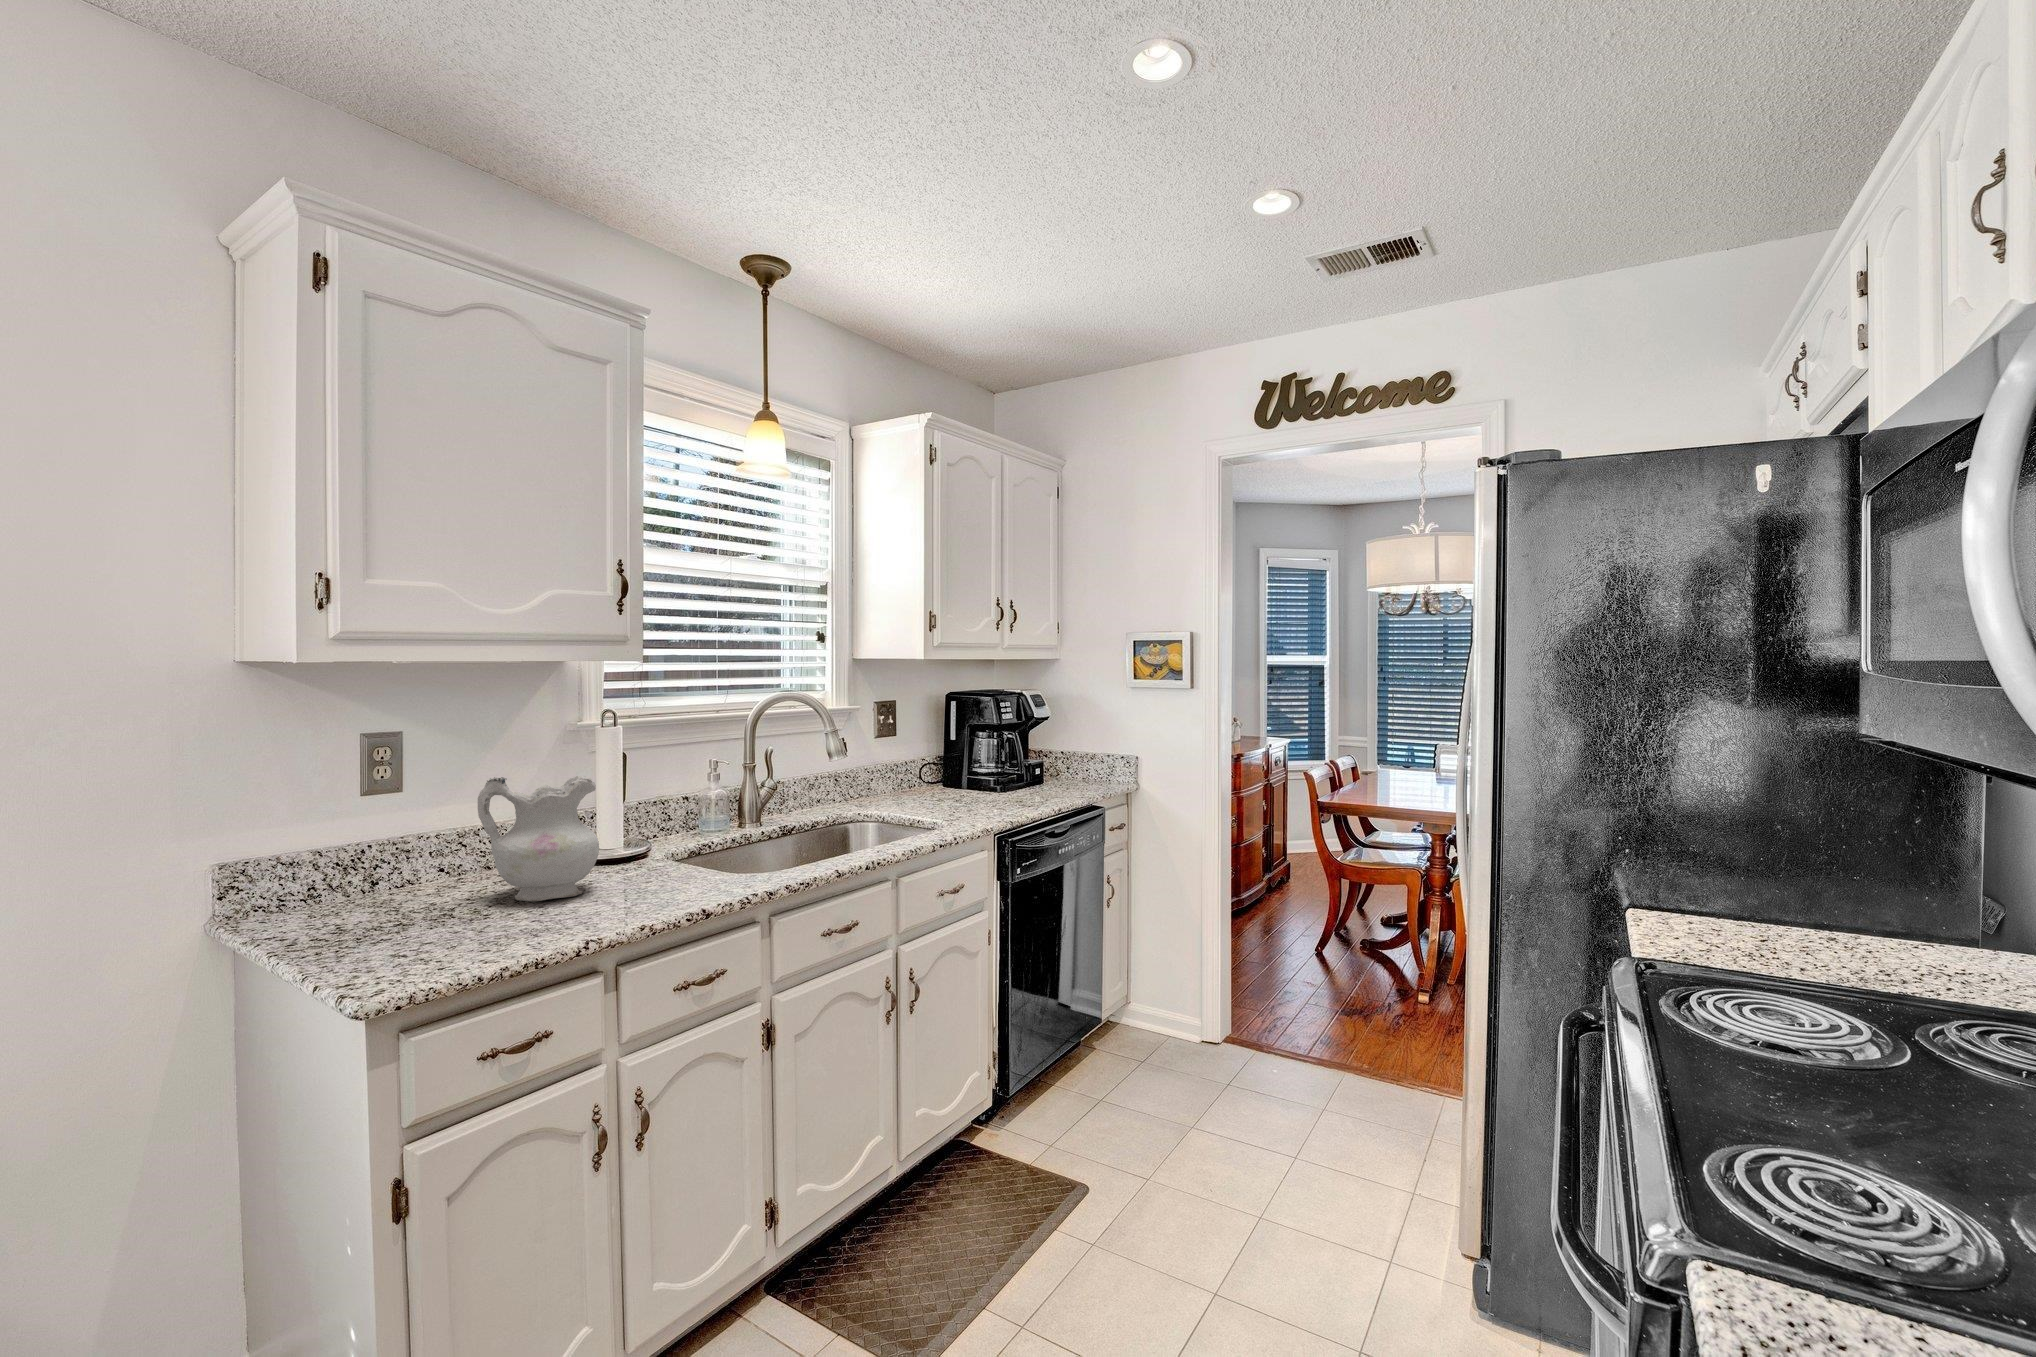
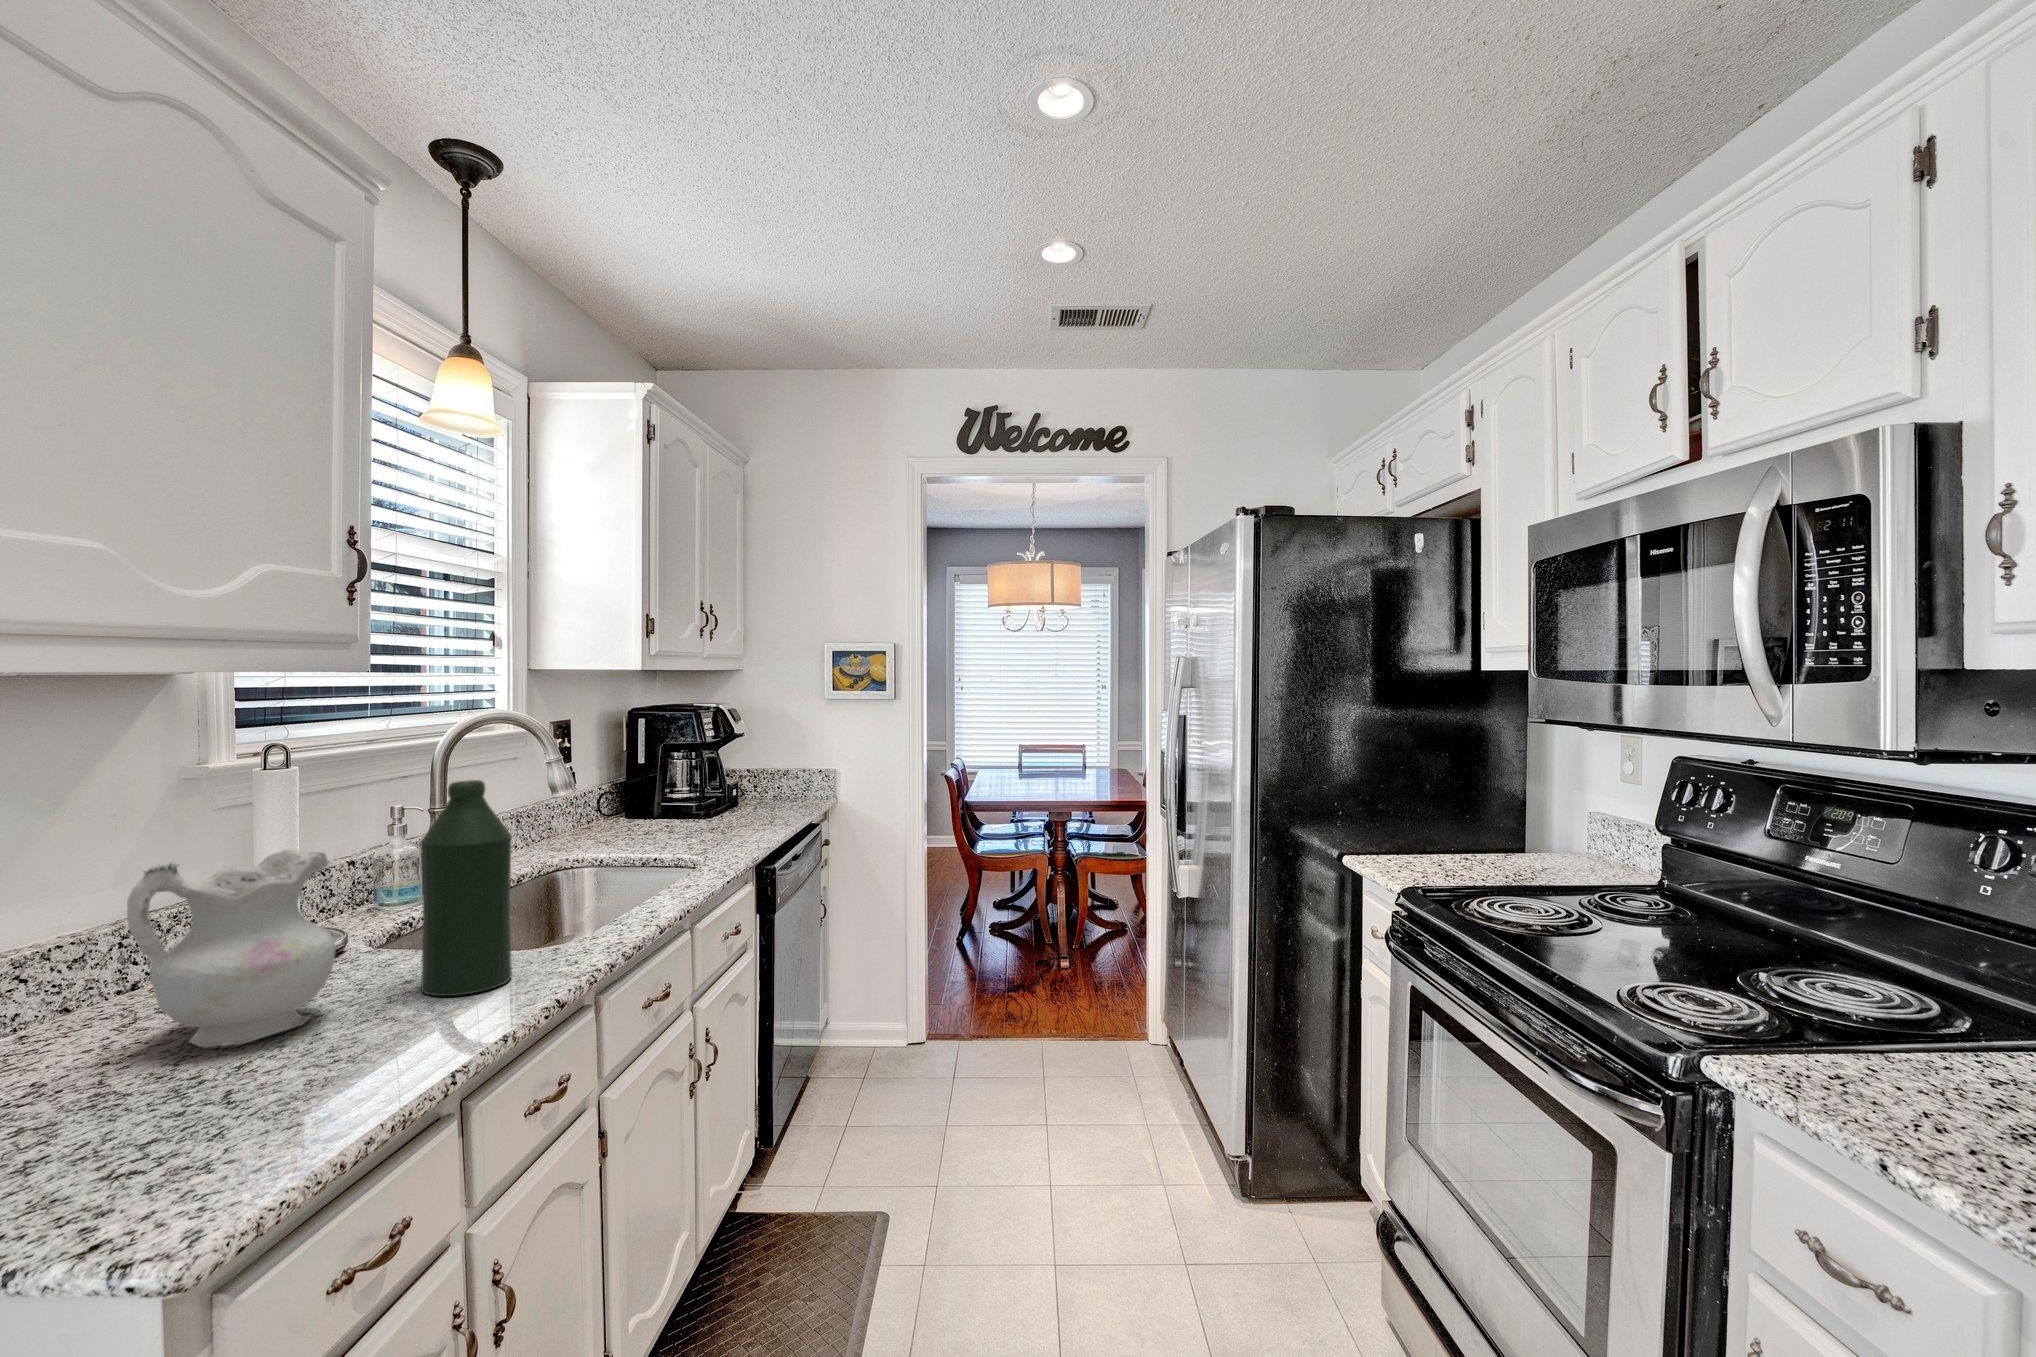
bottle: none [654,735,715,893] -> present [421,780,512,996]

